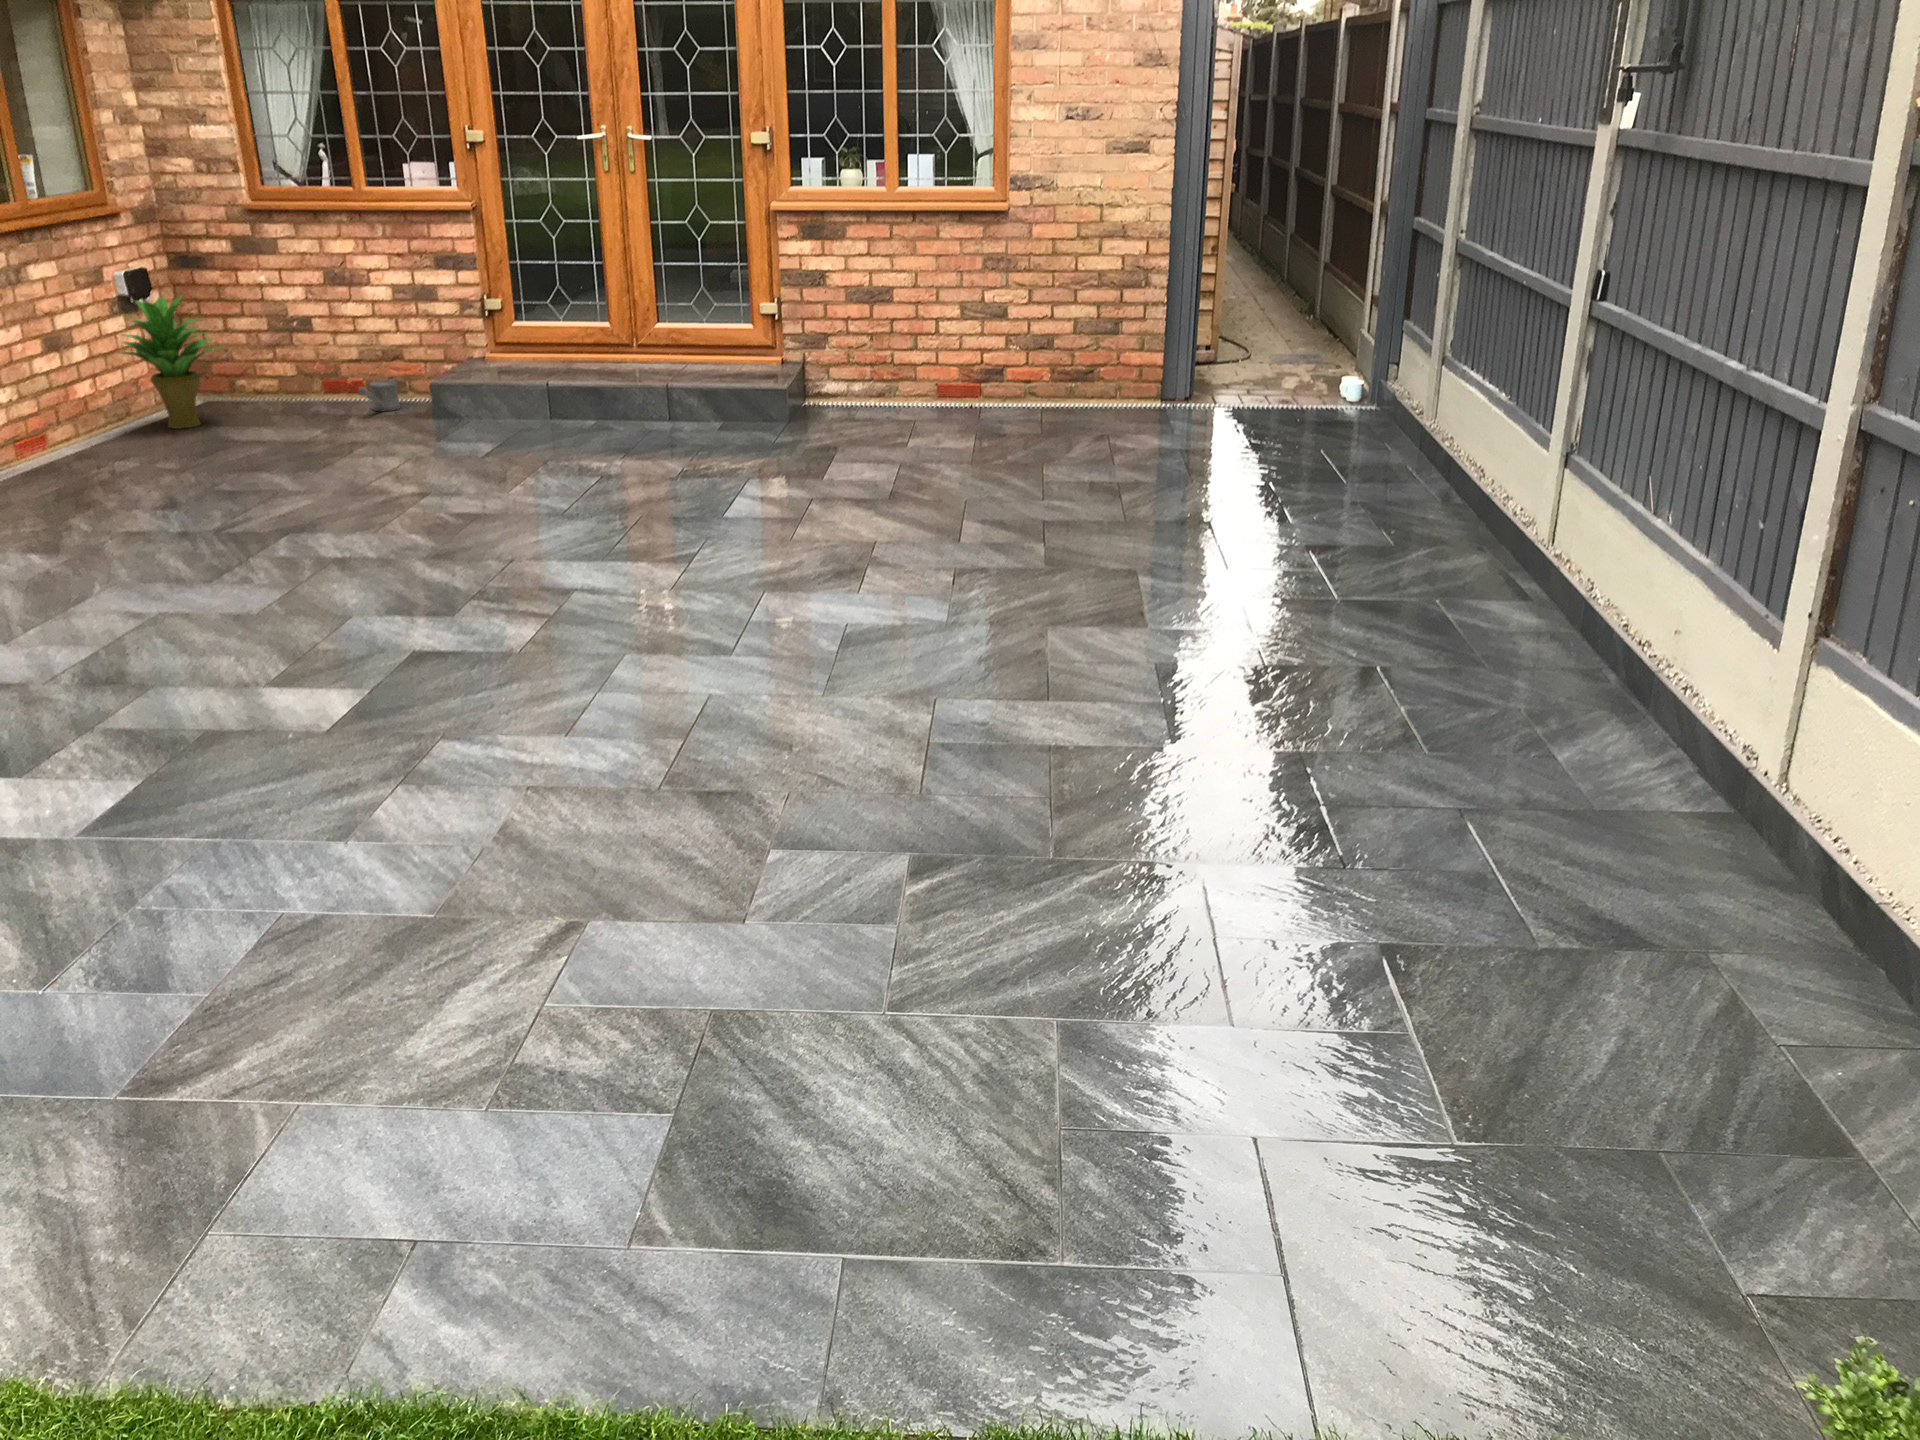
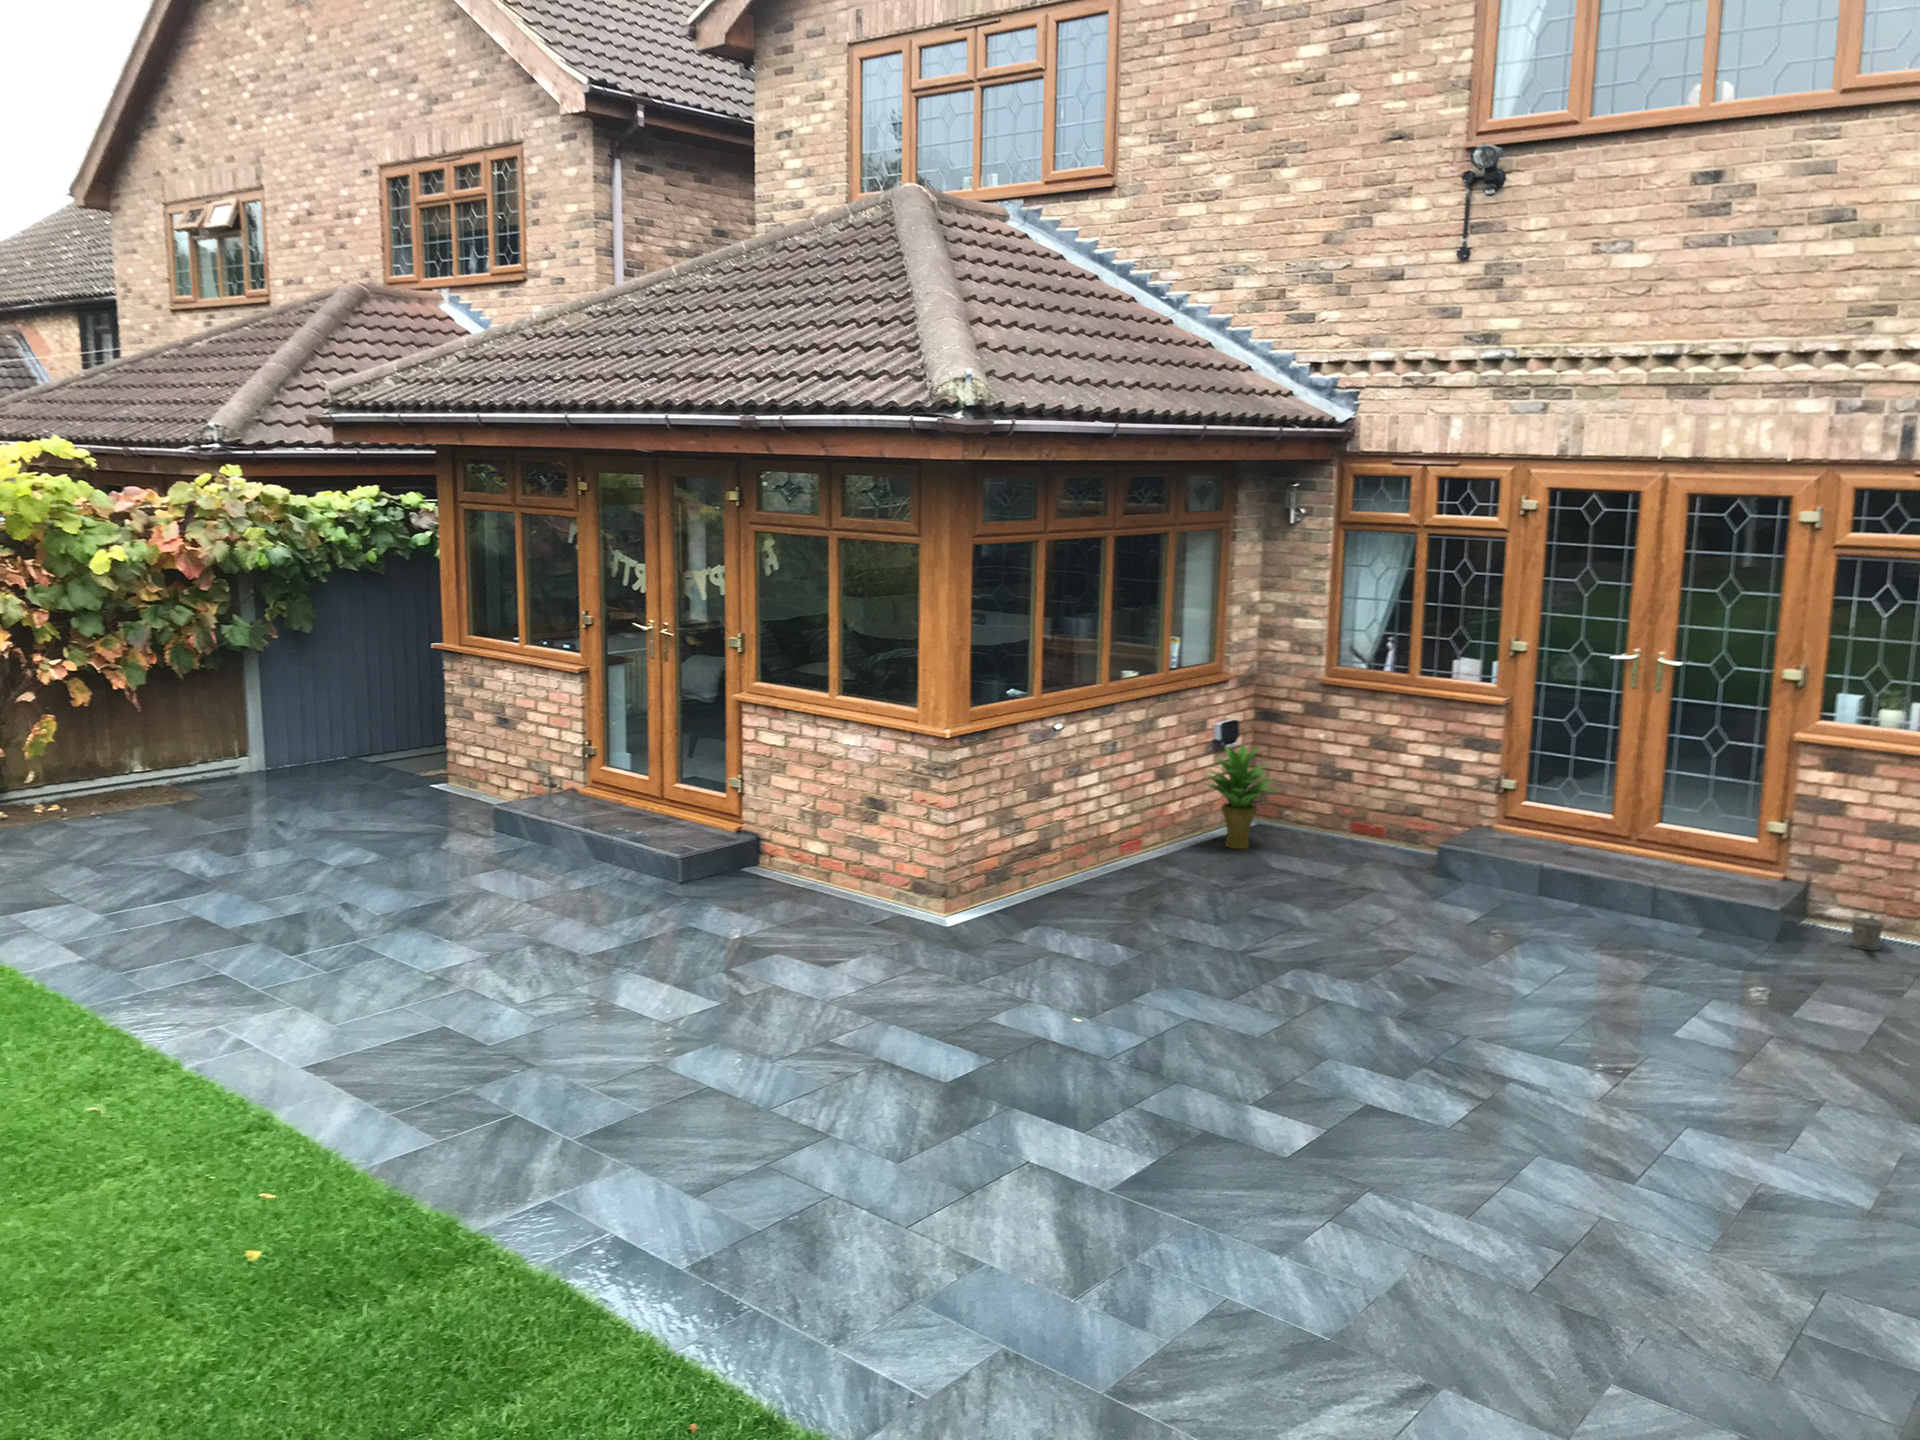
watering can: present [358,379,400,411] -> present [1850,916,1883,951]

